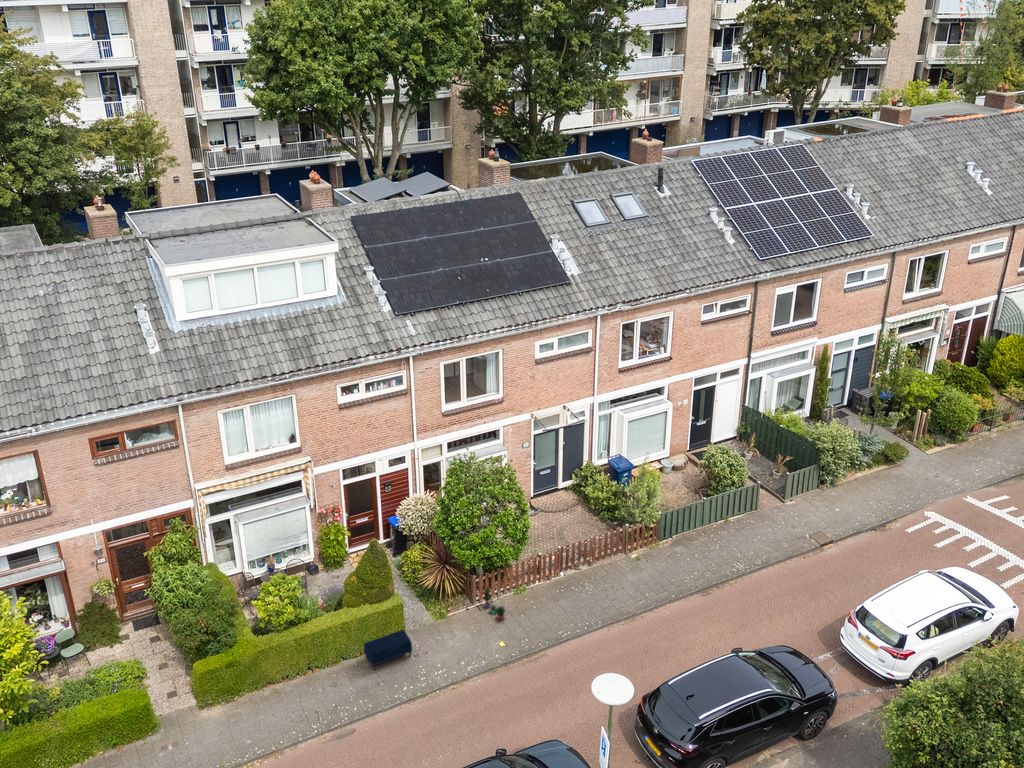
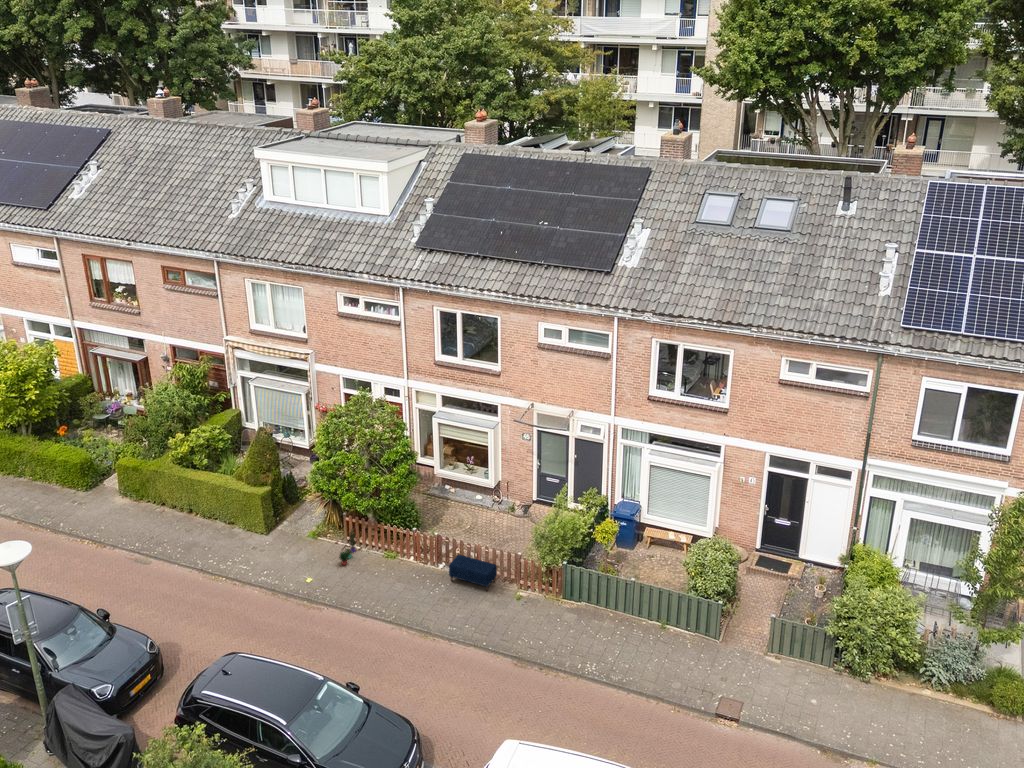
bench: present [364,630,412,670] -> present [449,555,497,591]

